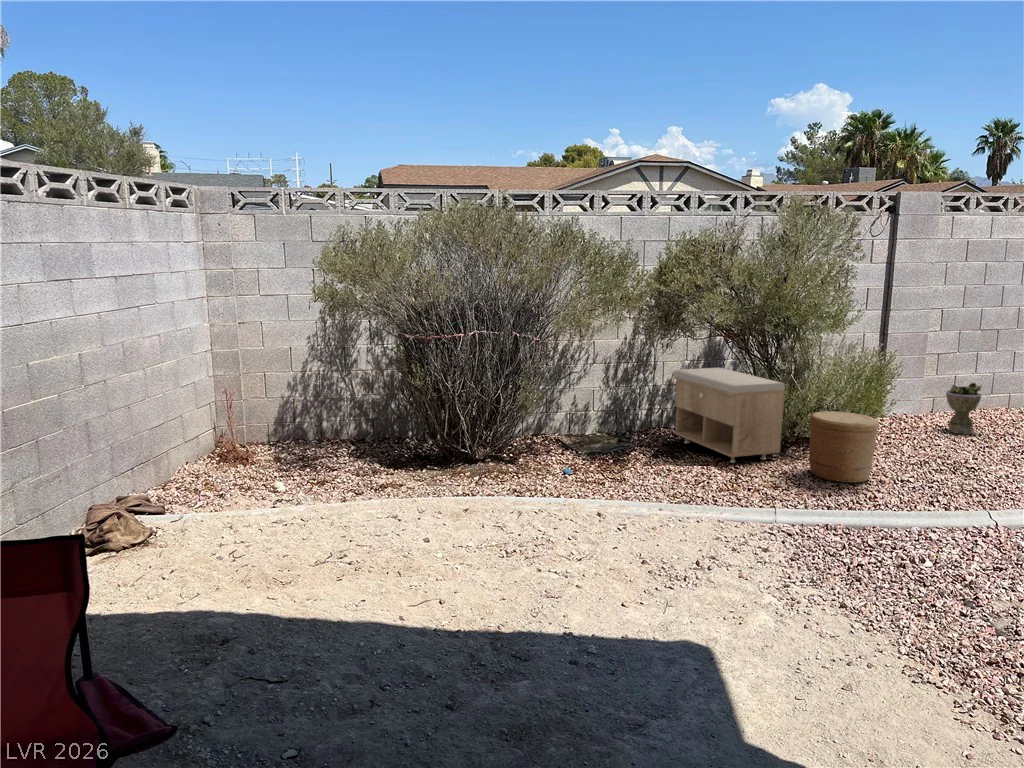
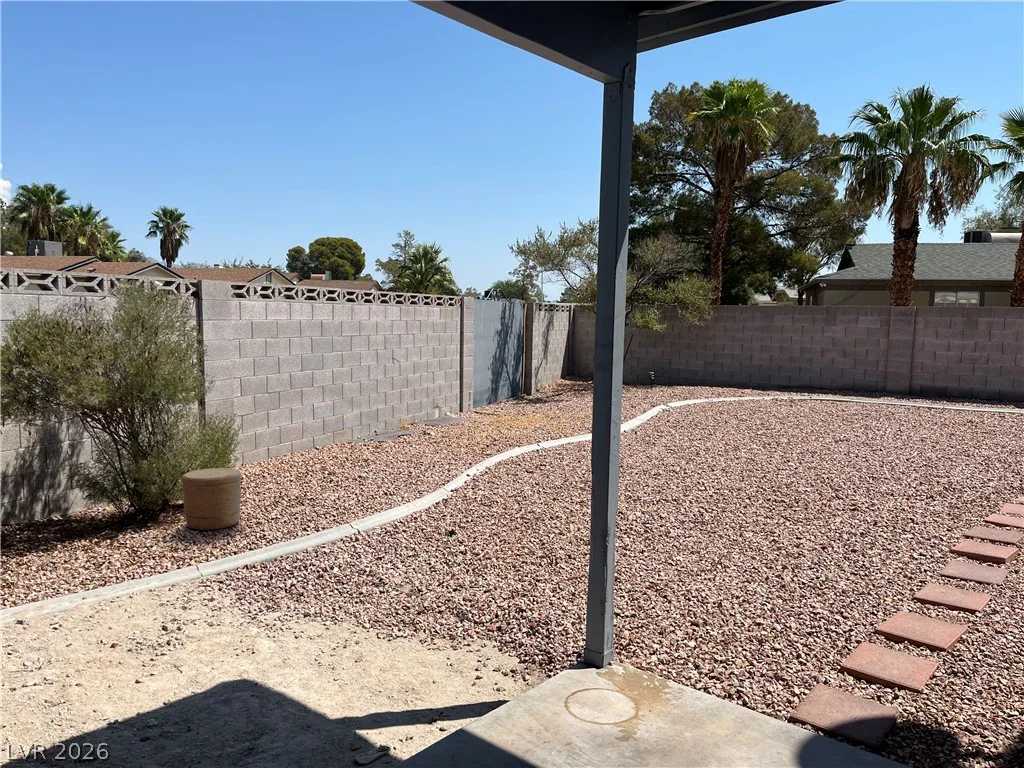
storage bench: present [674,368,785,463] -> none [13,450,151,540]
planter: present [946,383,982,435] -> none [251,428,276,470]

